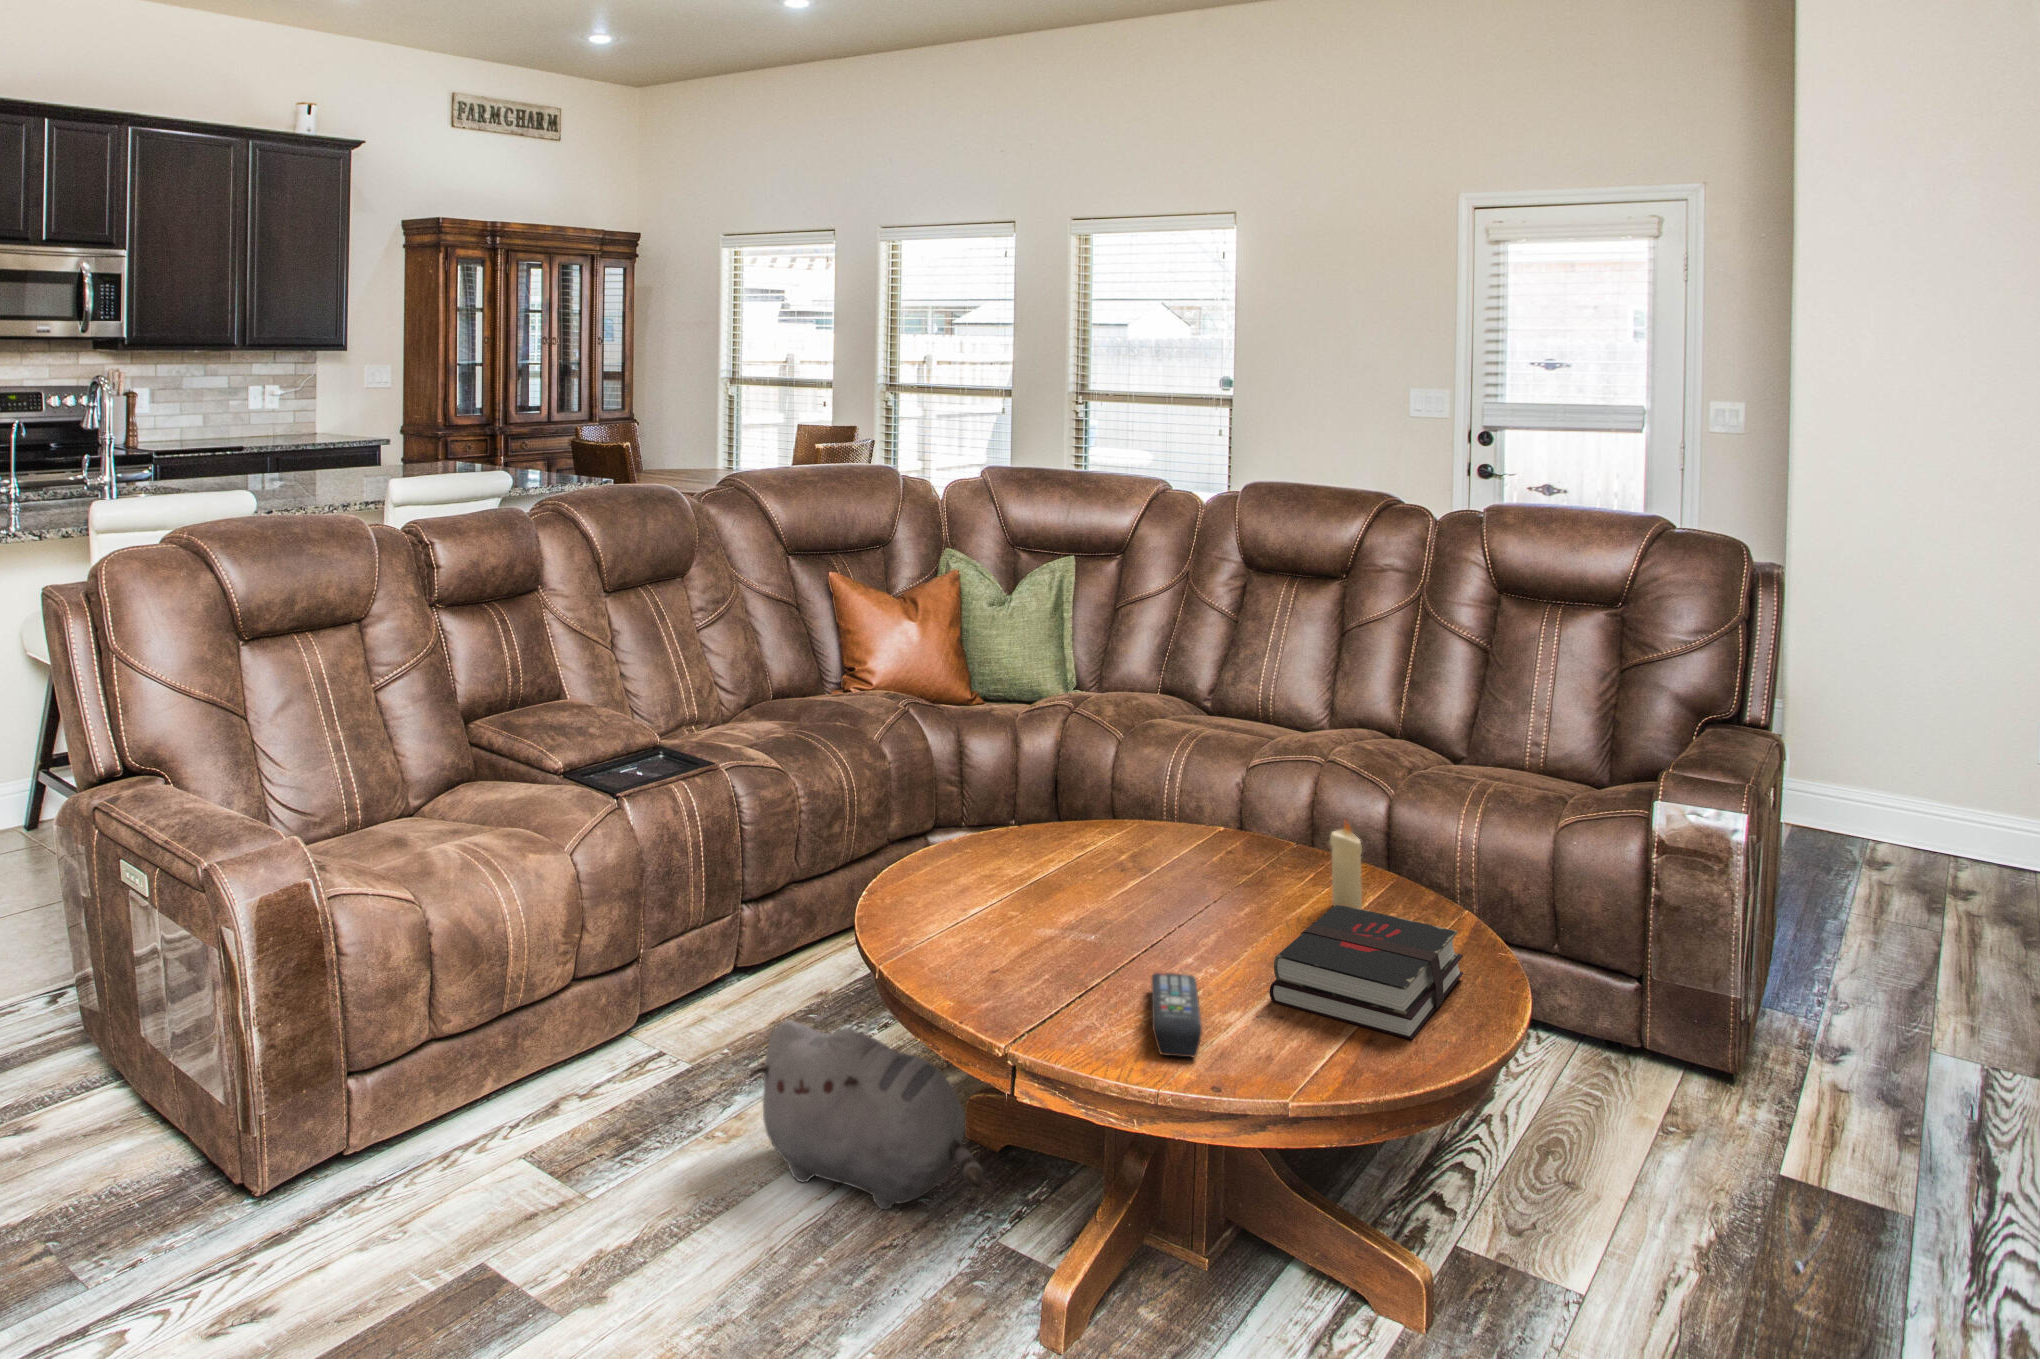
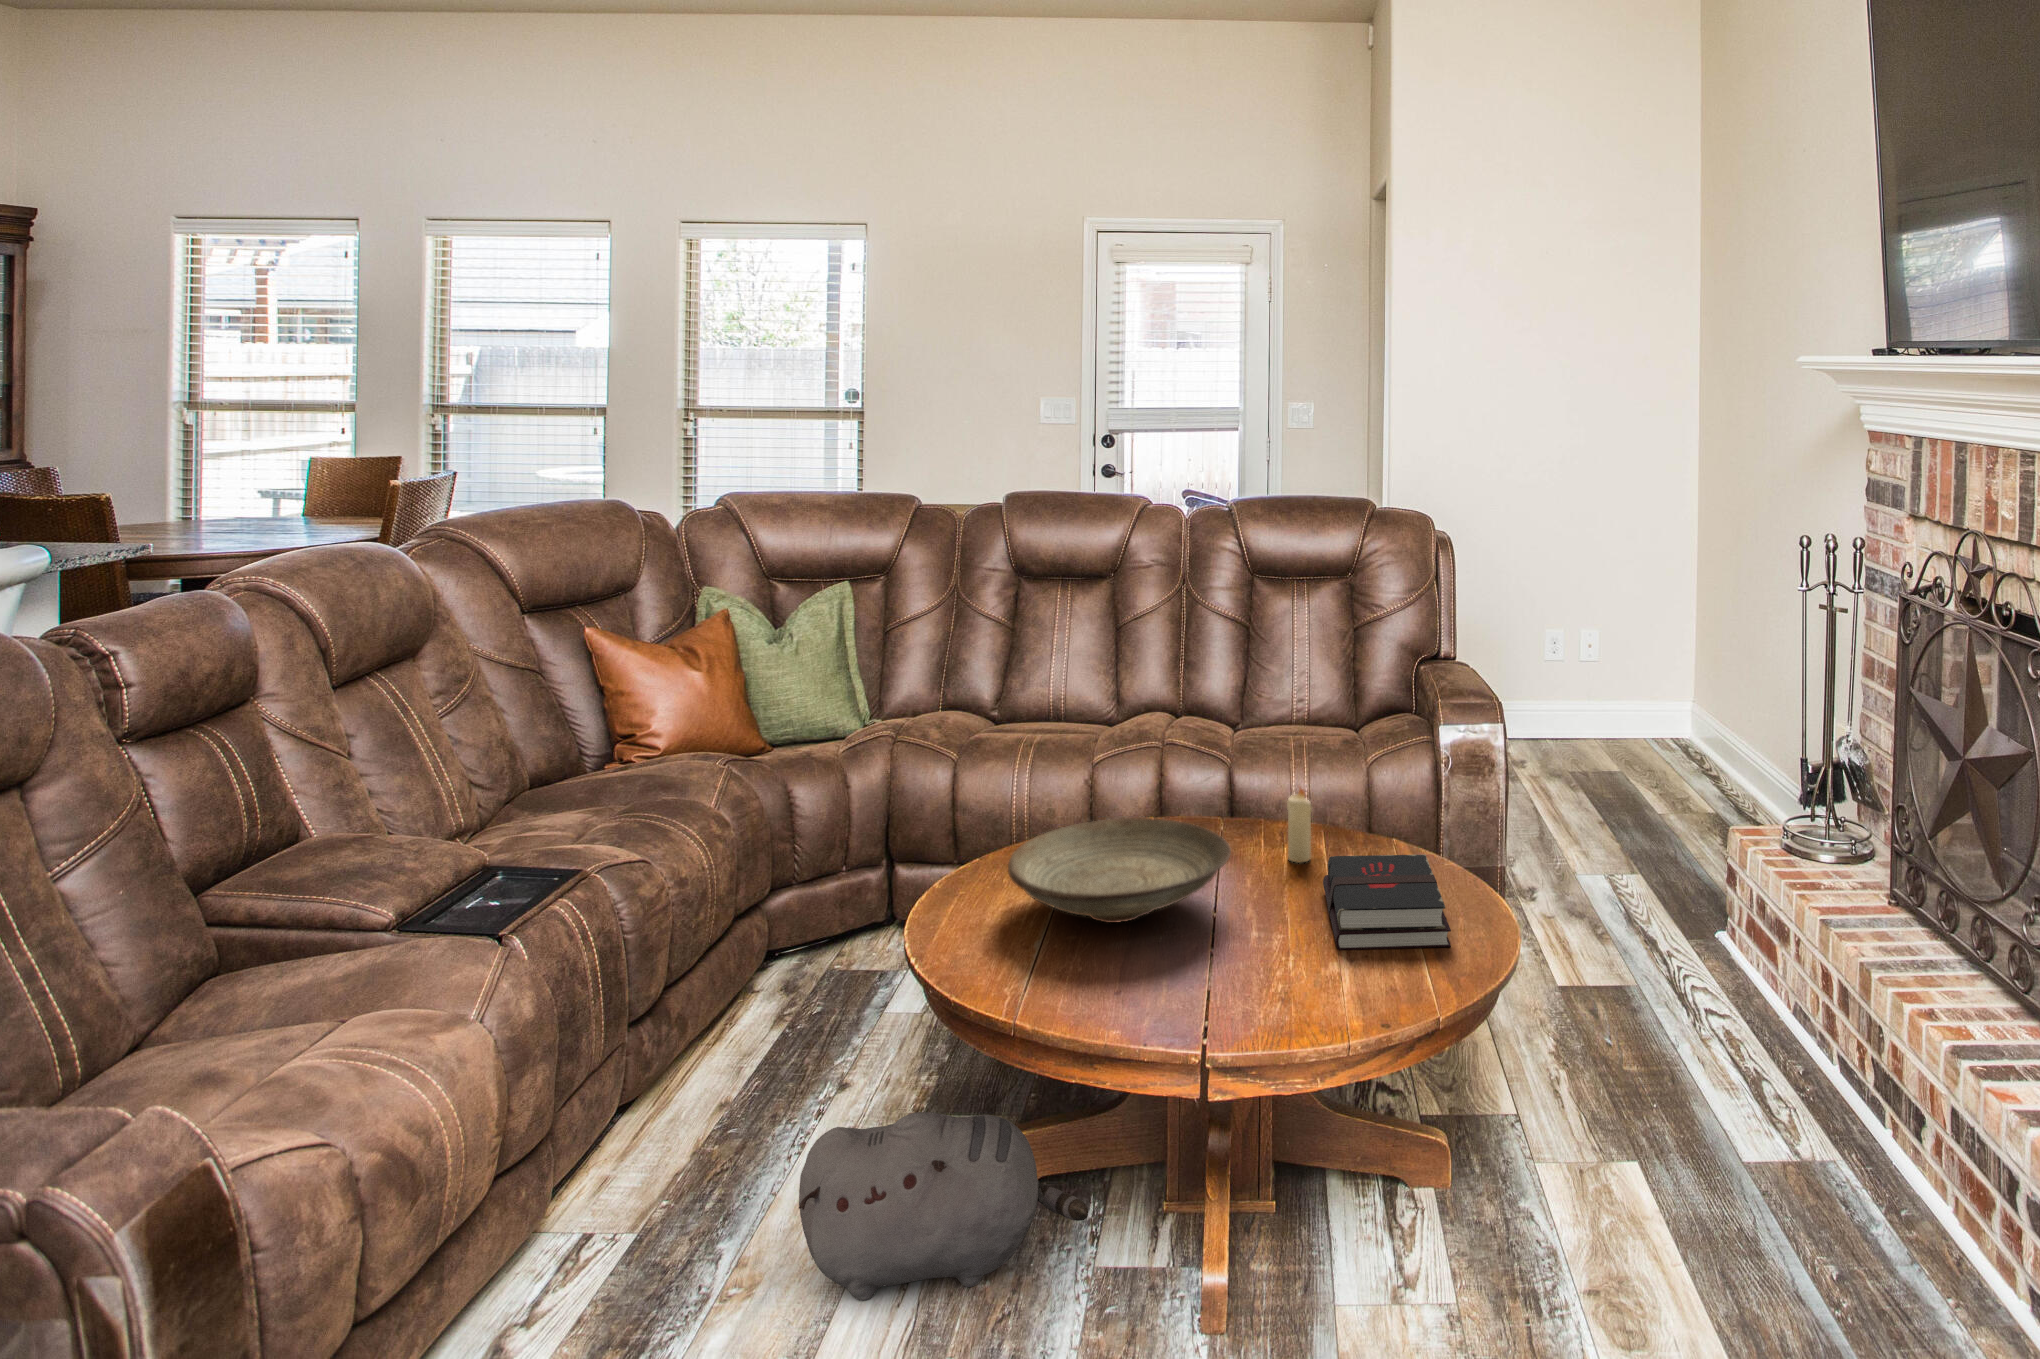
decorative bowl: none [974,808,1215,913] -> present [1008,818,1231,923]
remote control: present [1152,973,1202,1057] -> none [1248,947,1346,1020]

